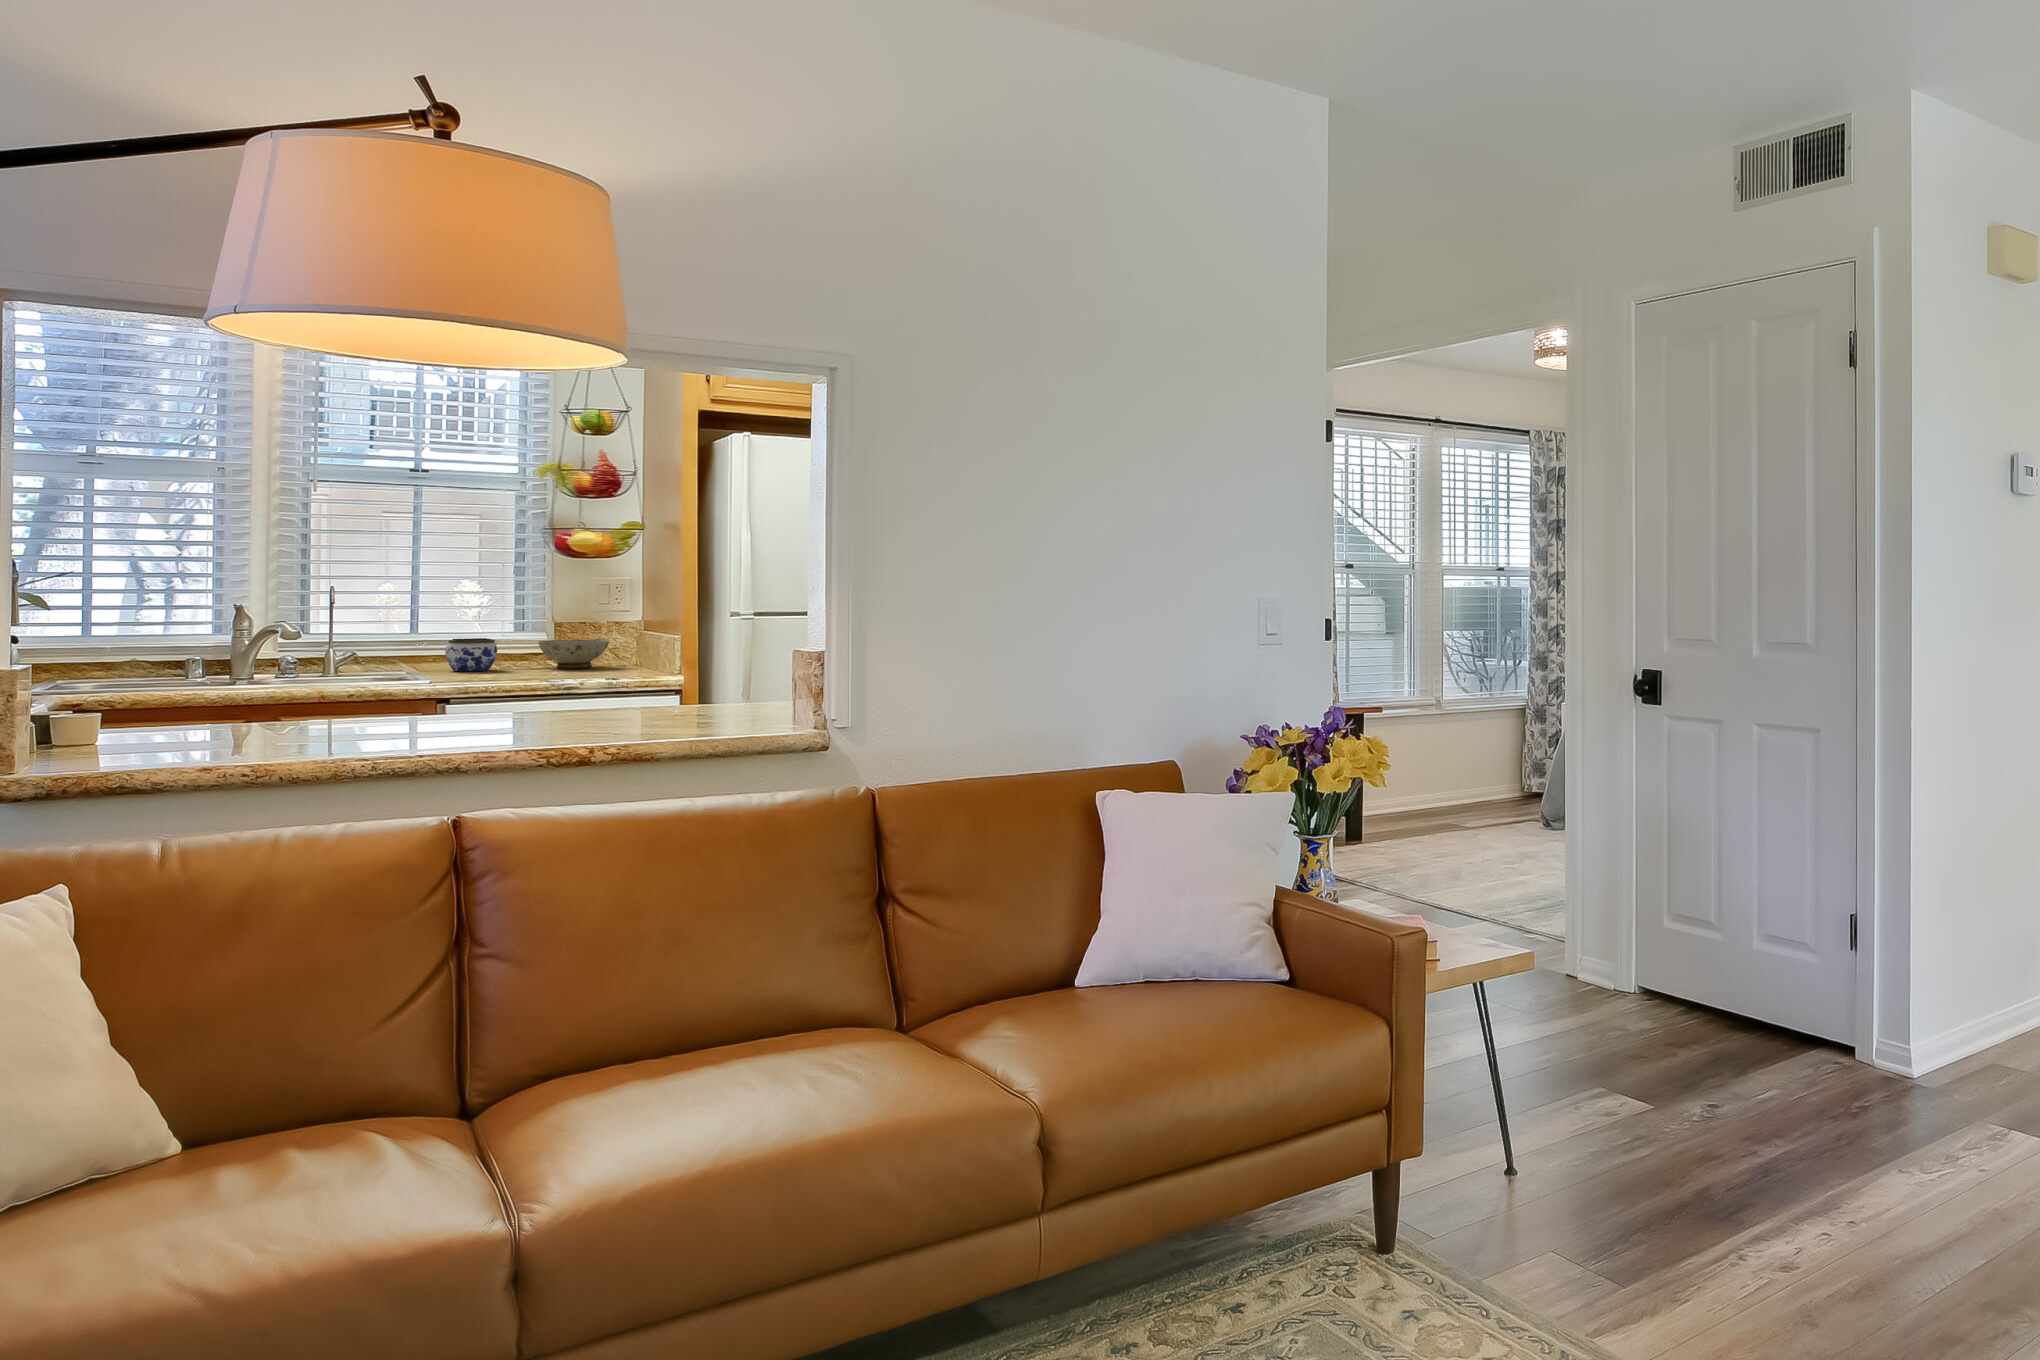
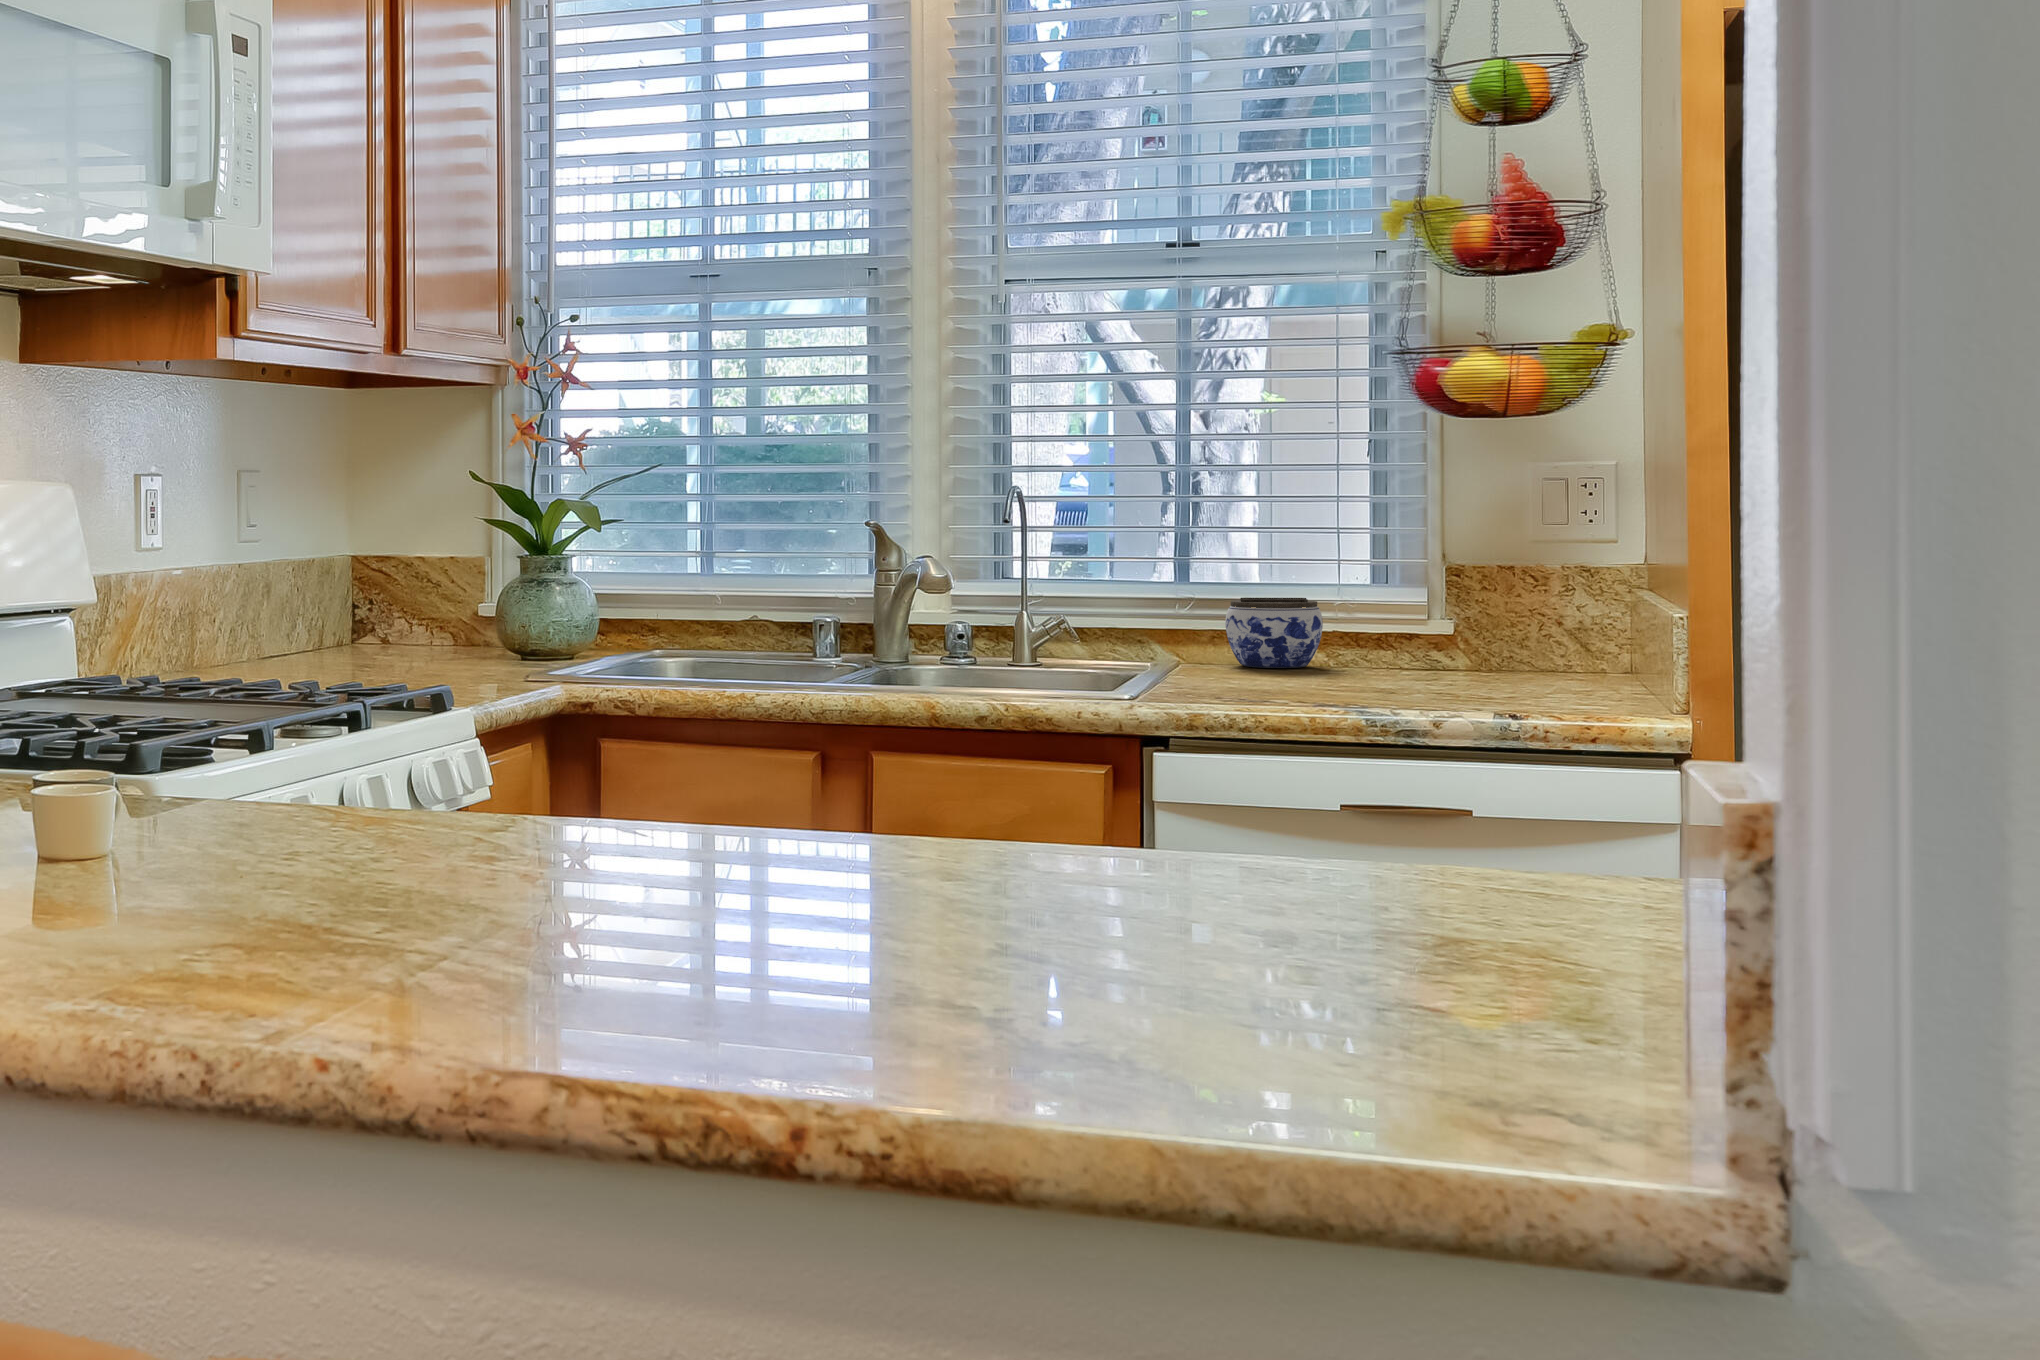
ceramic bowl: present [538,639,610,669] -> none [1406,606,1560,672]

